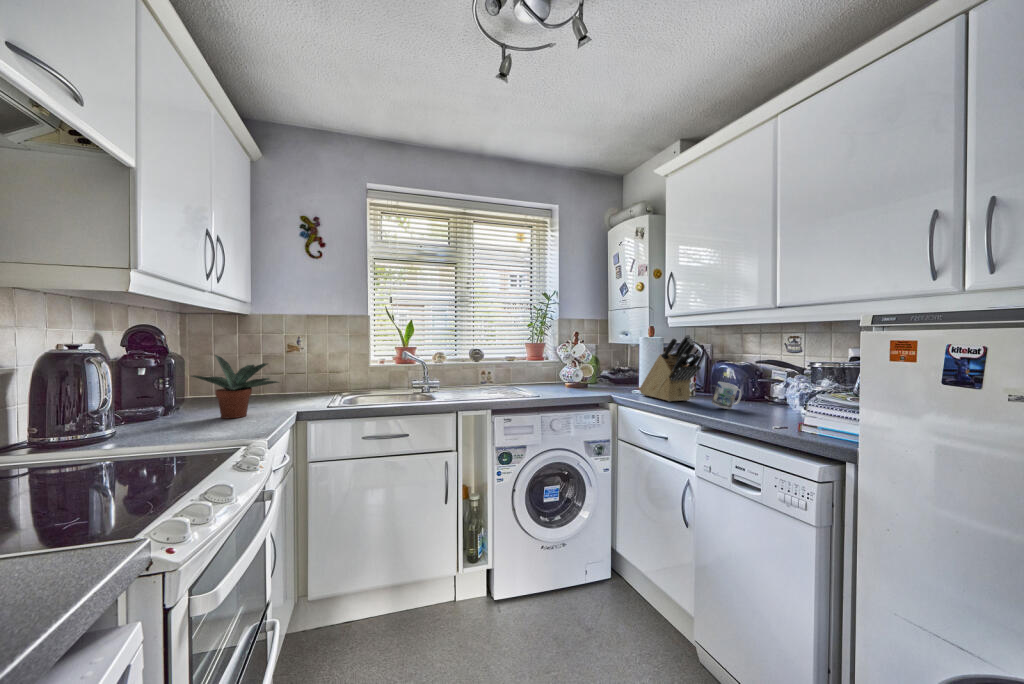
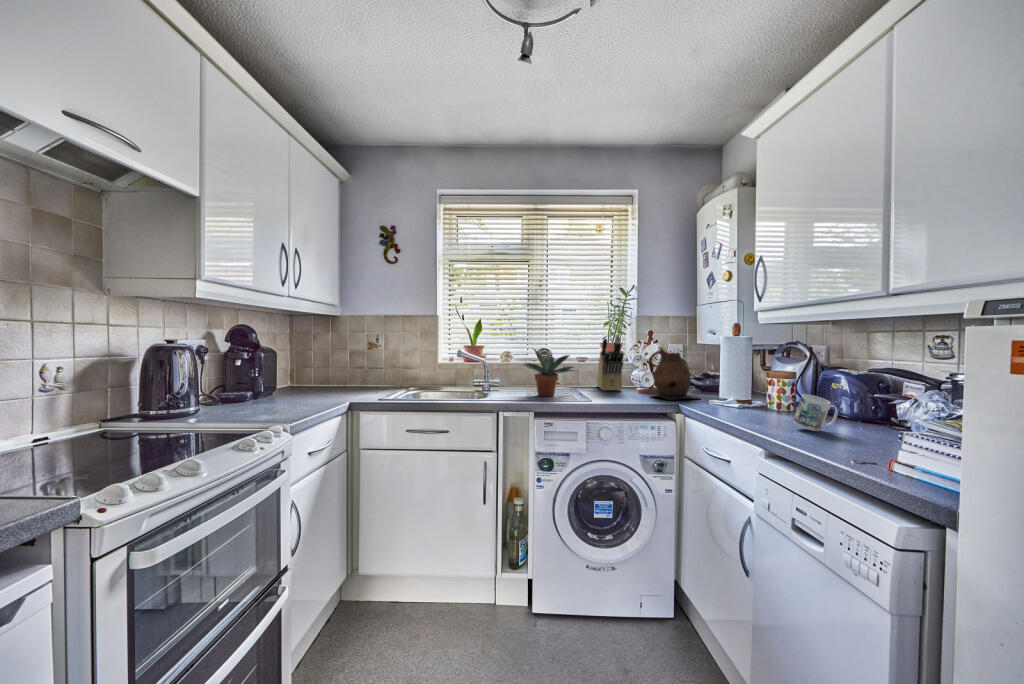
knife block: present [639,335,701,402] -> present [597,335,624,391]
ceramic pitcher: none [580,346,624,392] -> present [649,346,699,399]
potted plant: present [192,355,279,419] -> present [524,349,574,396]

